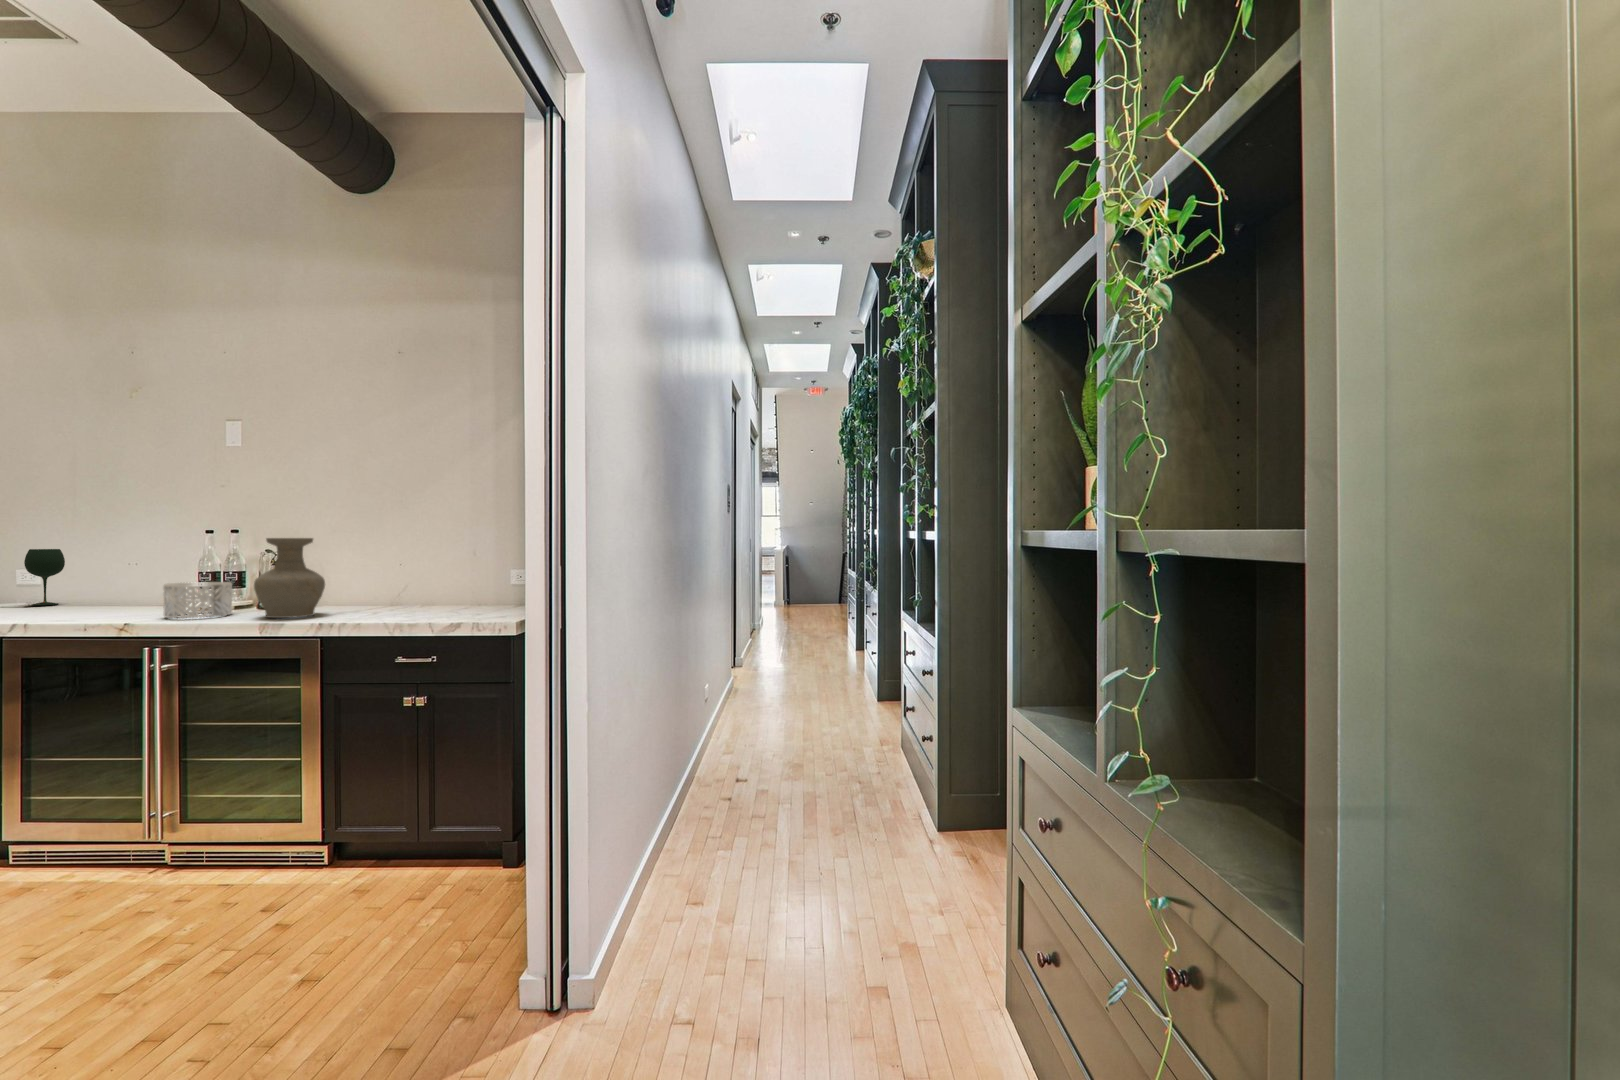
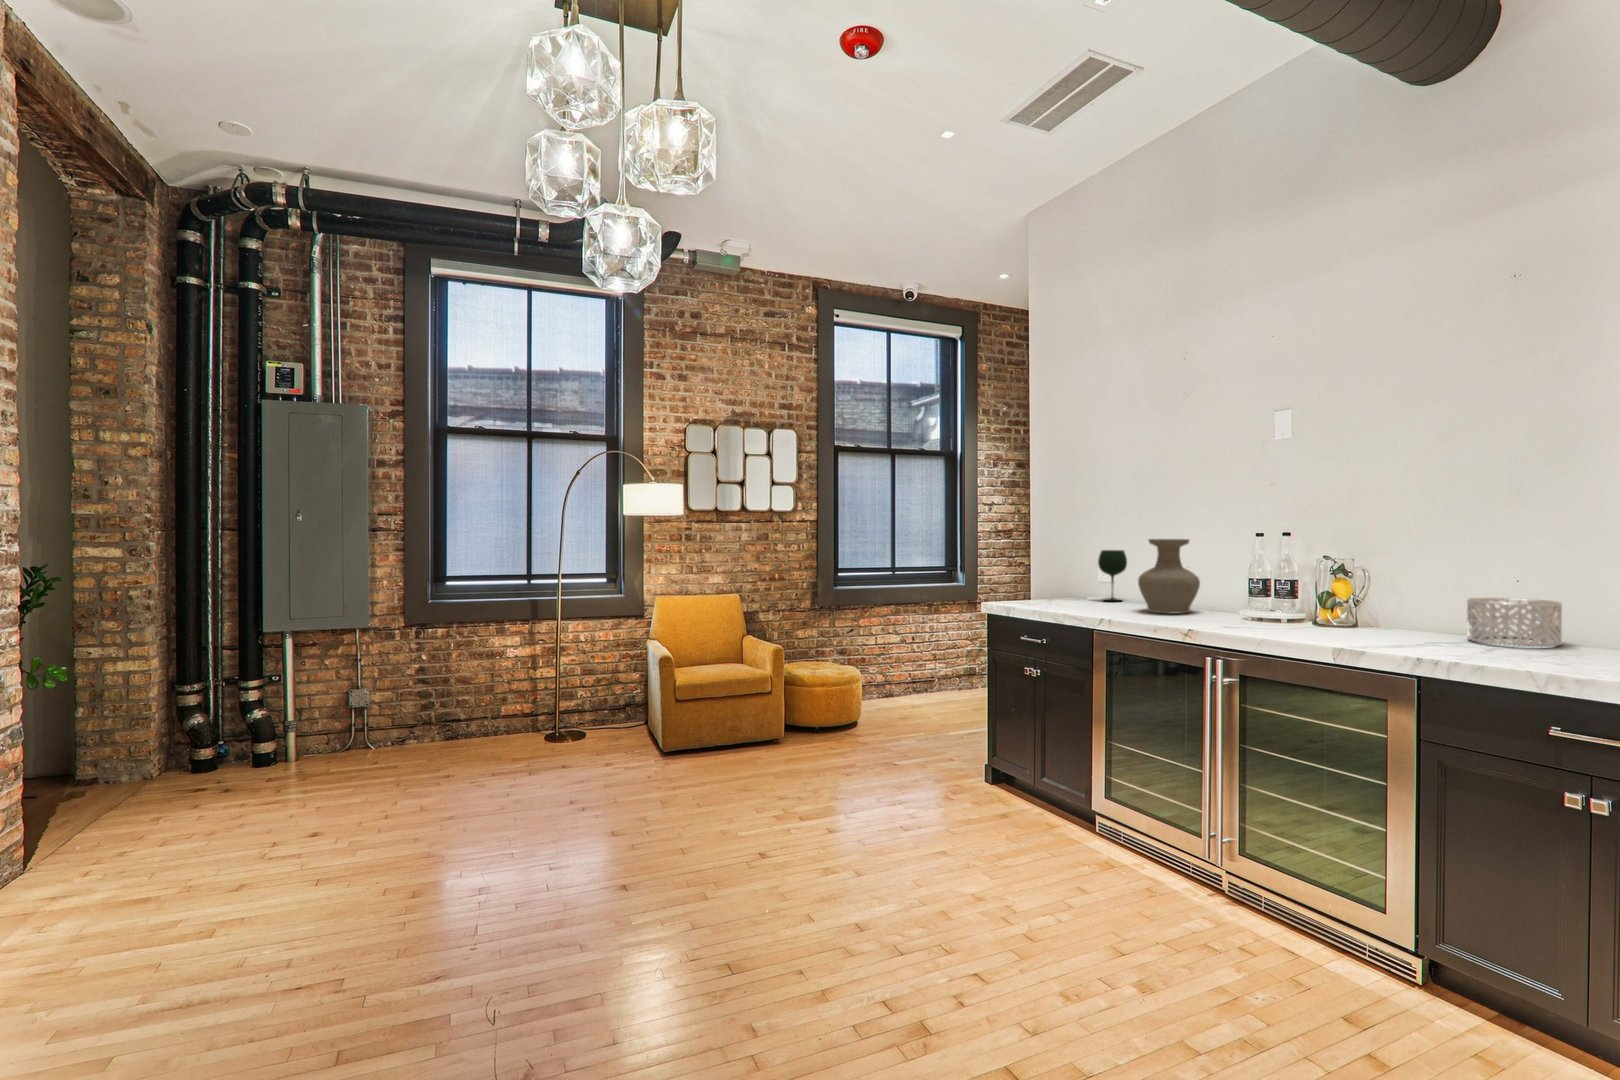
vase: present [254,538,325,618] -> present [1138,539,1200,614]
decorative bowl: present [163,582,232,618] -> present [1467,598,1562,647]

